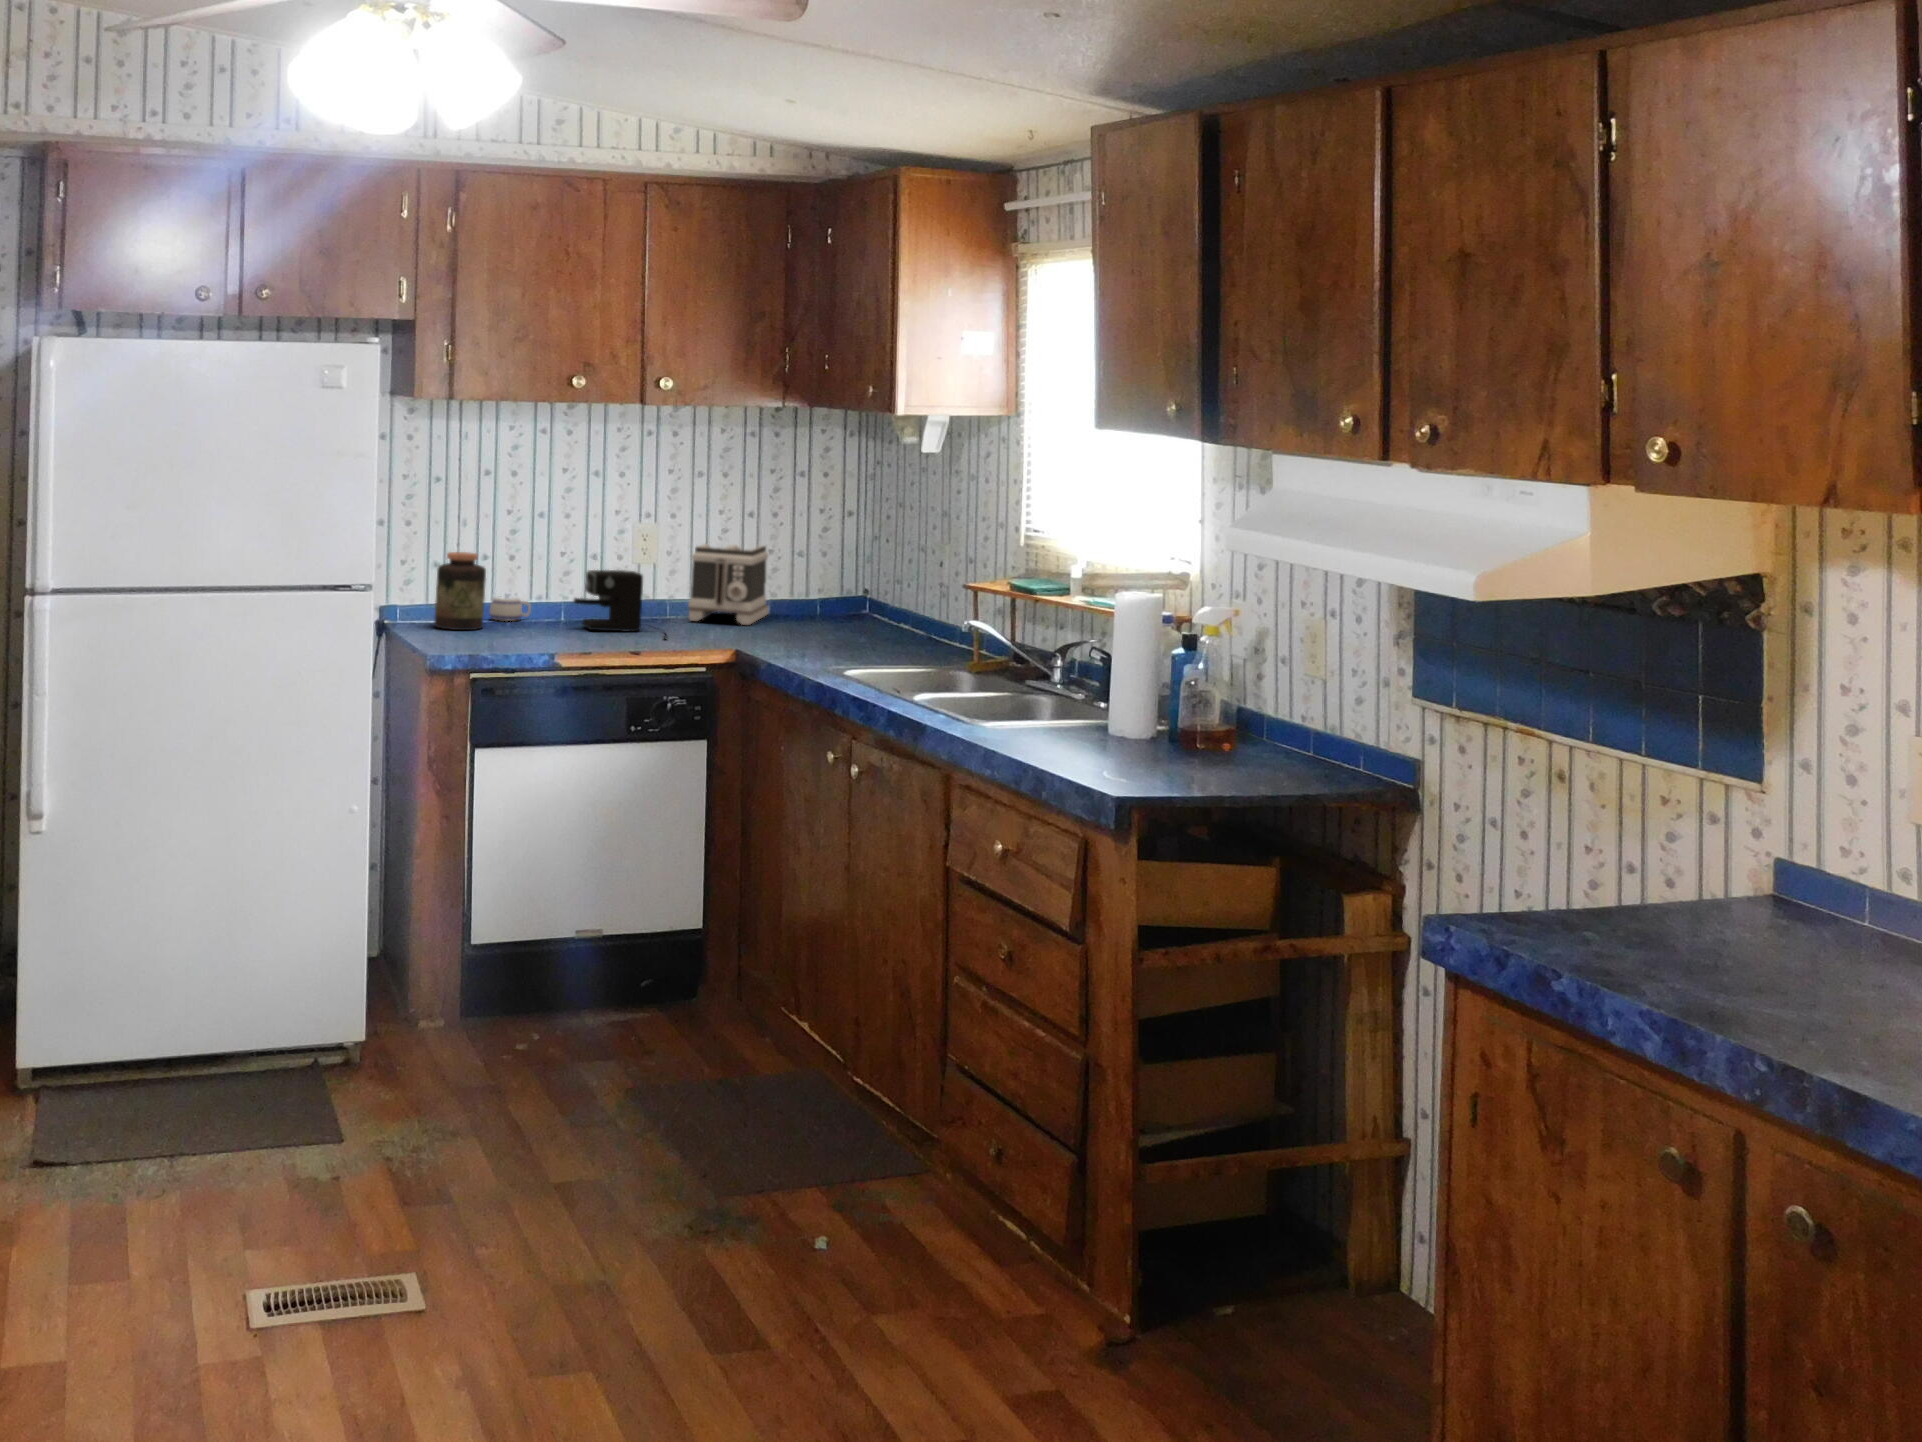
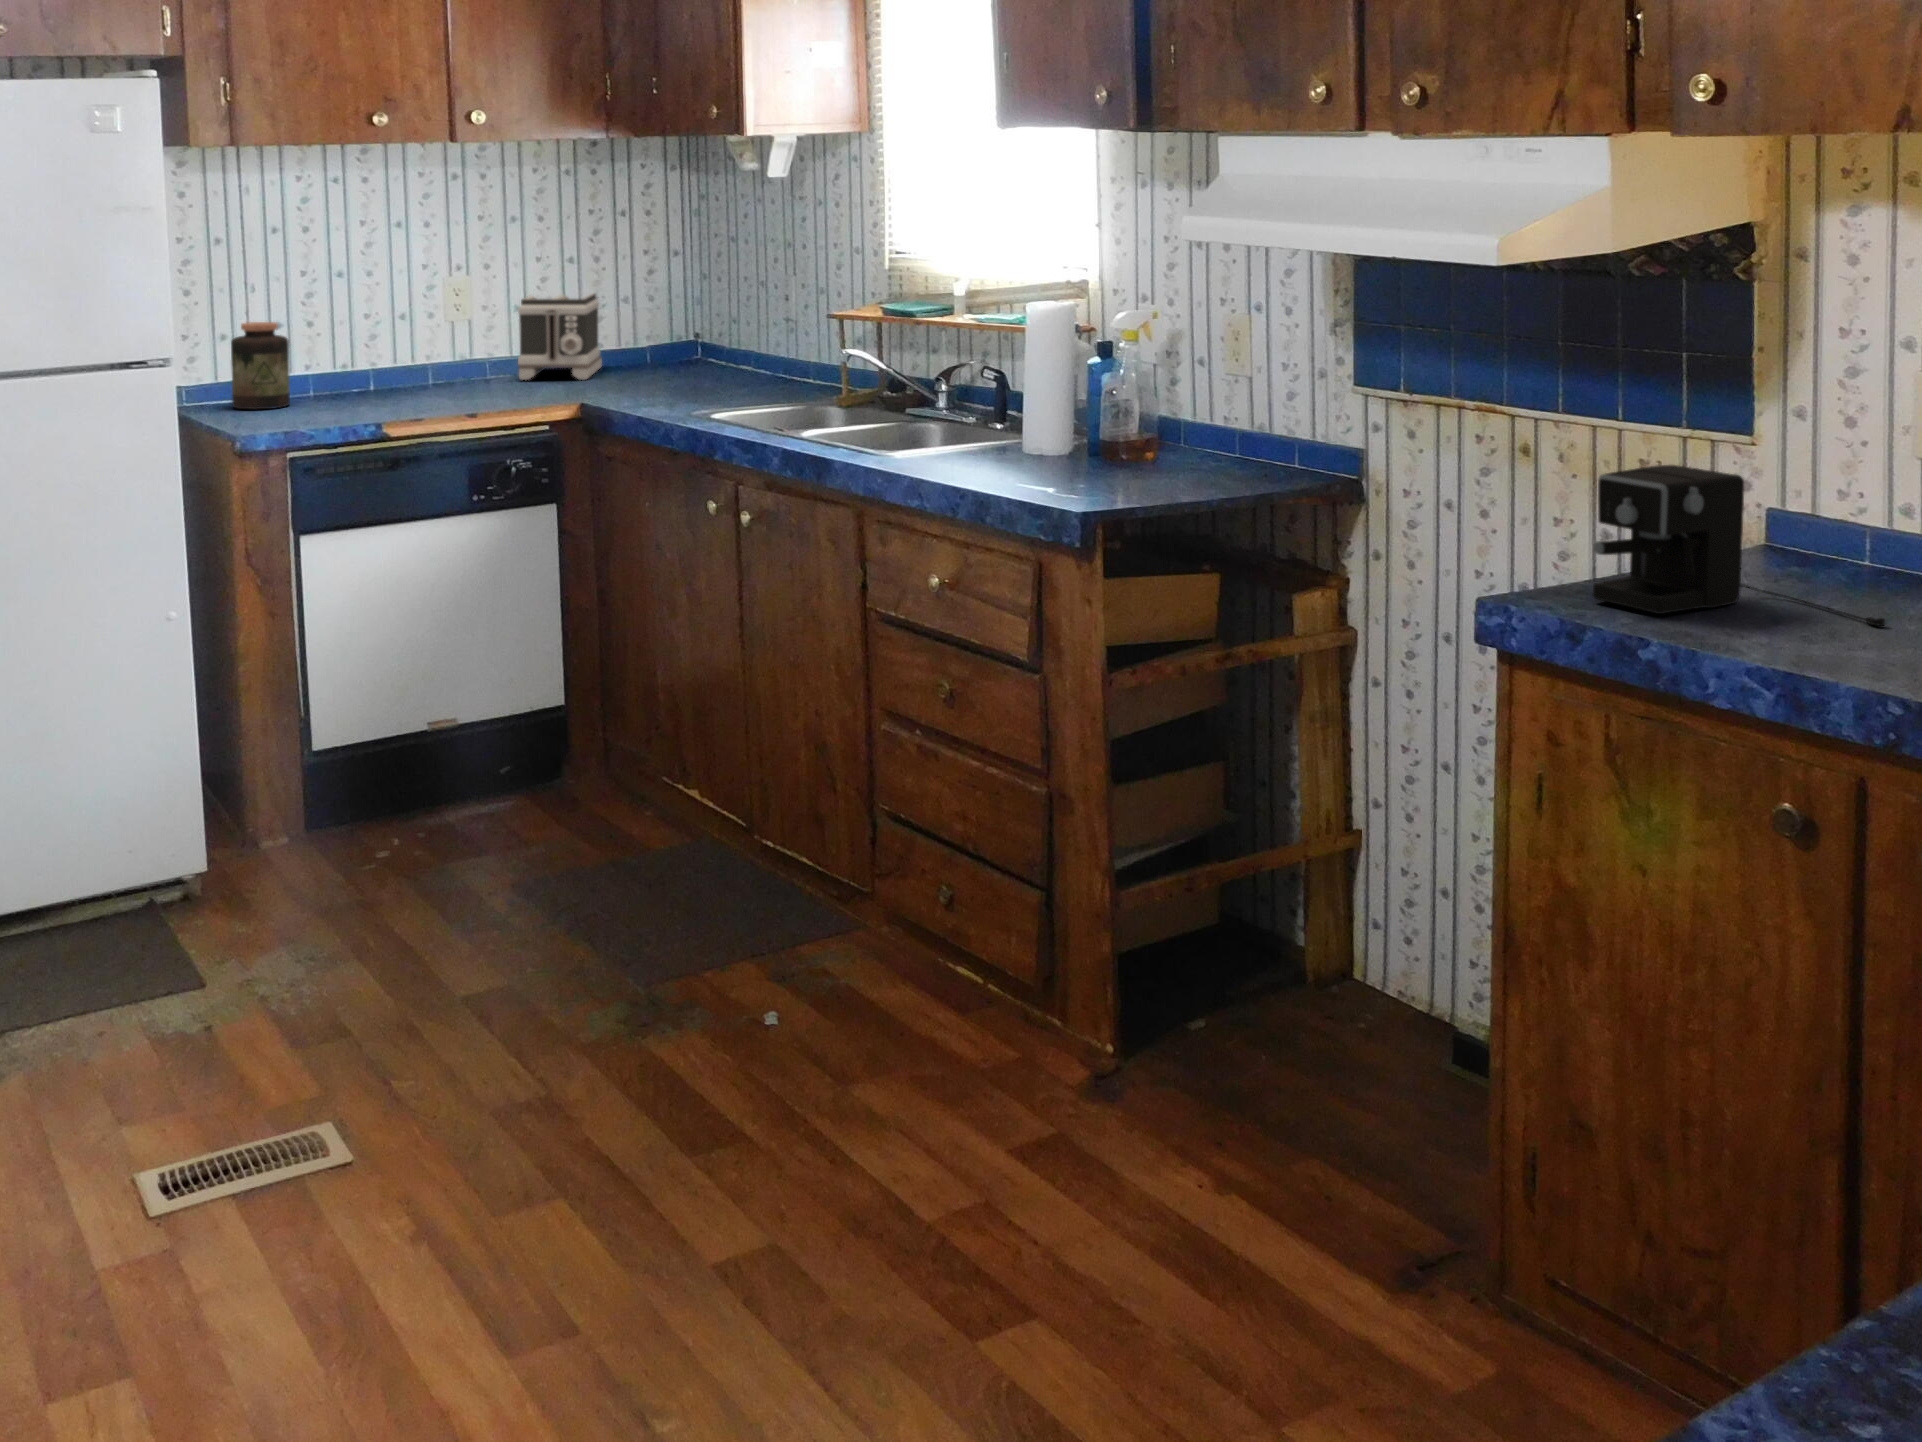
coffee maker: present [574,570,667,639] -> present [1593,465,1886,626]
mug: present [490,598,531,621] -> none [293,369,341,395]

